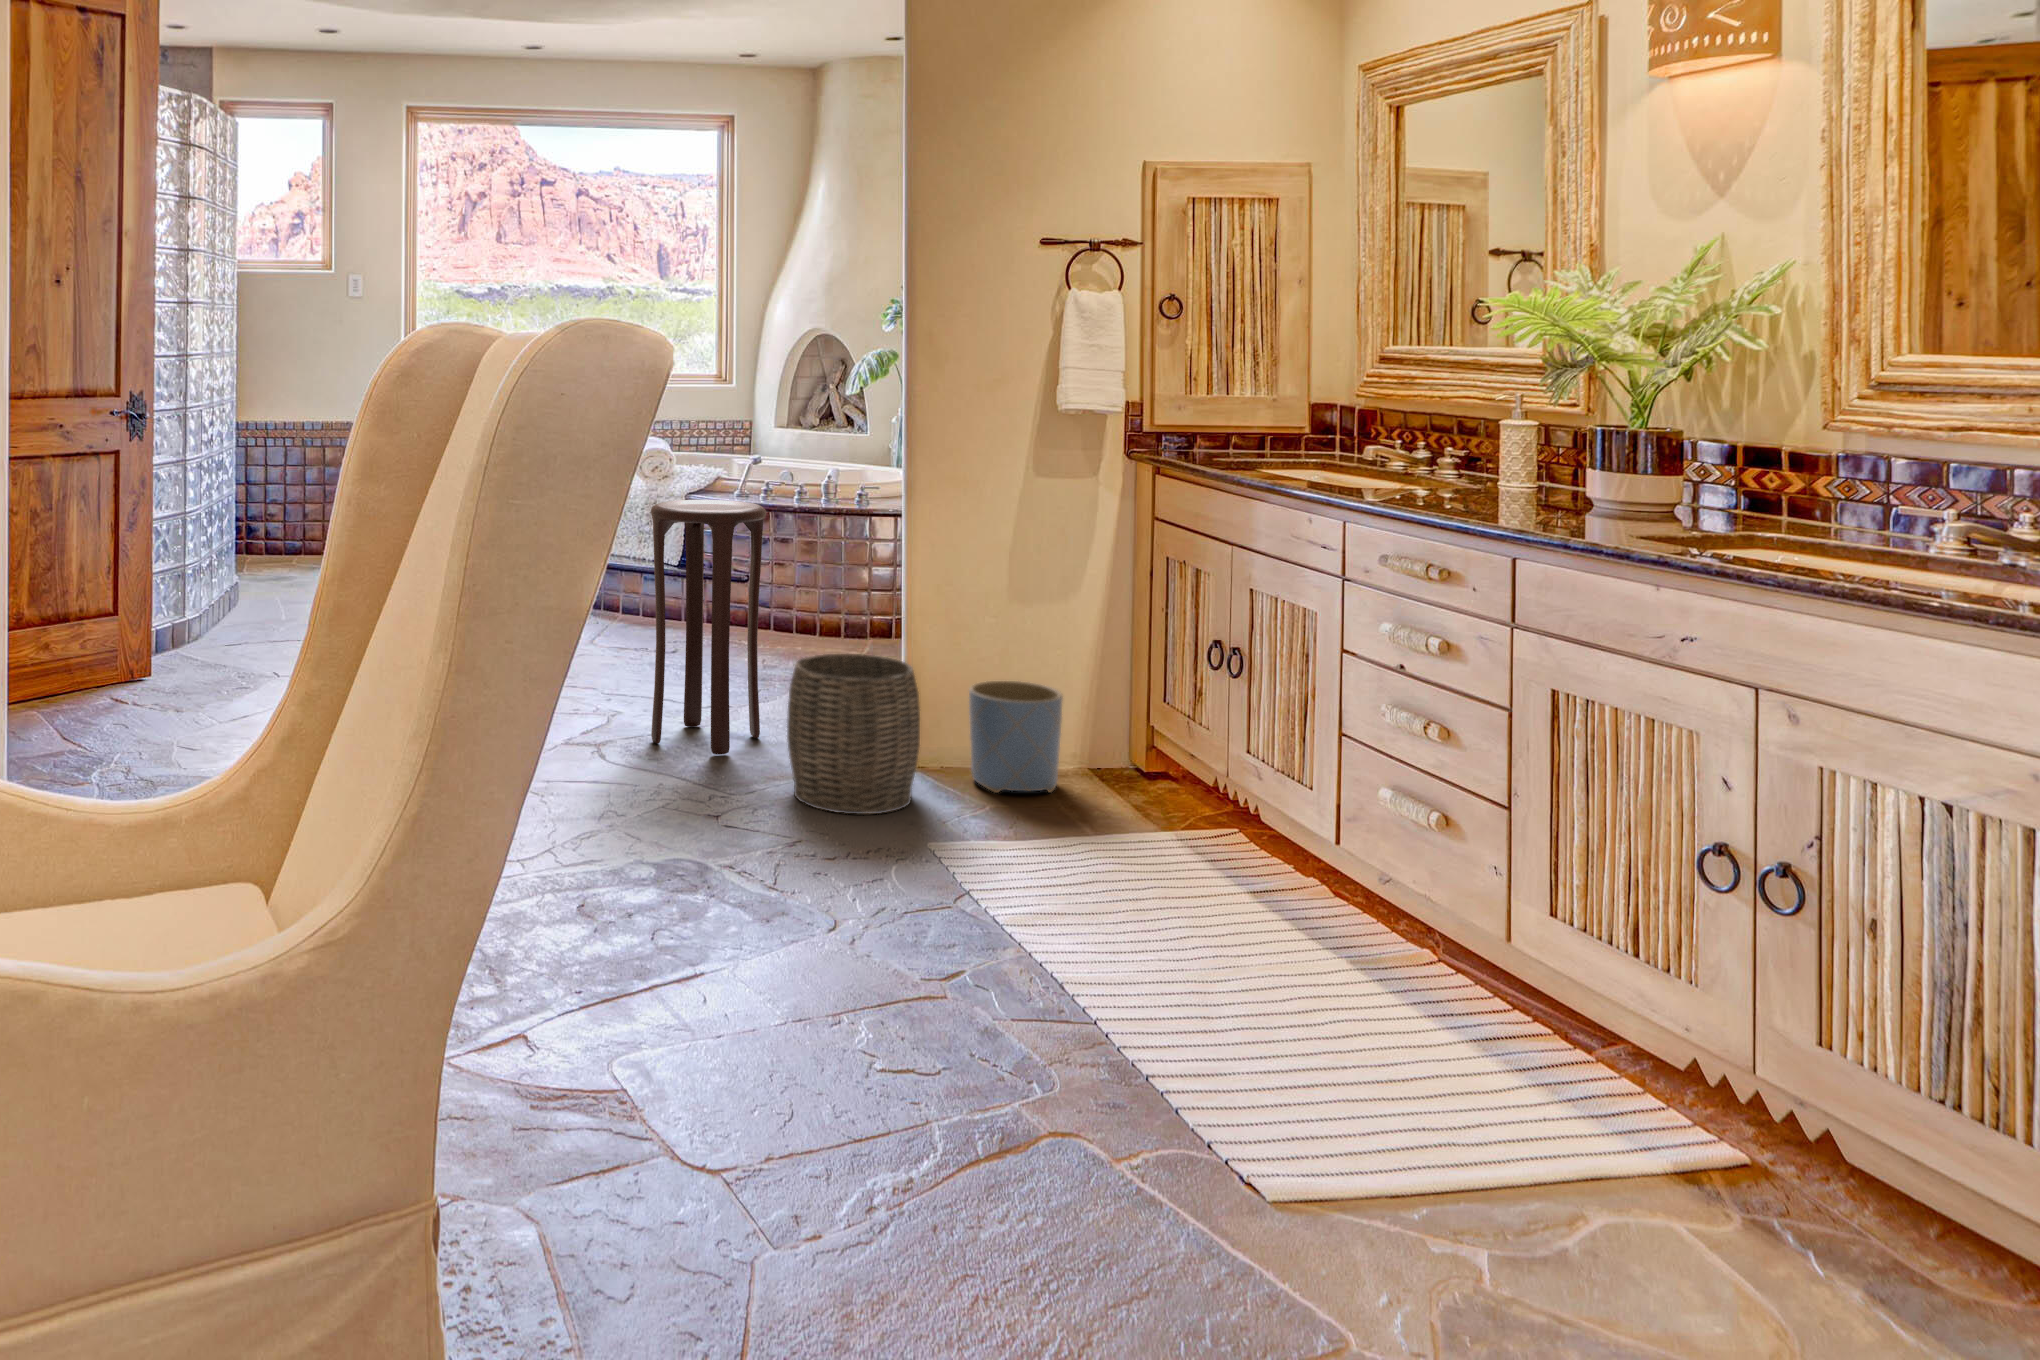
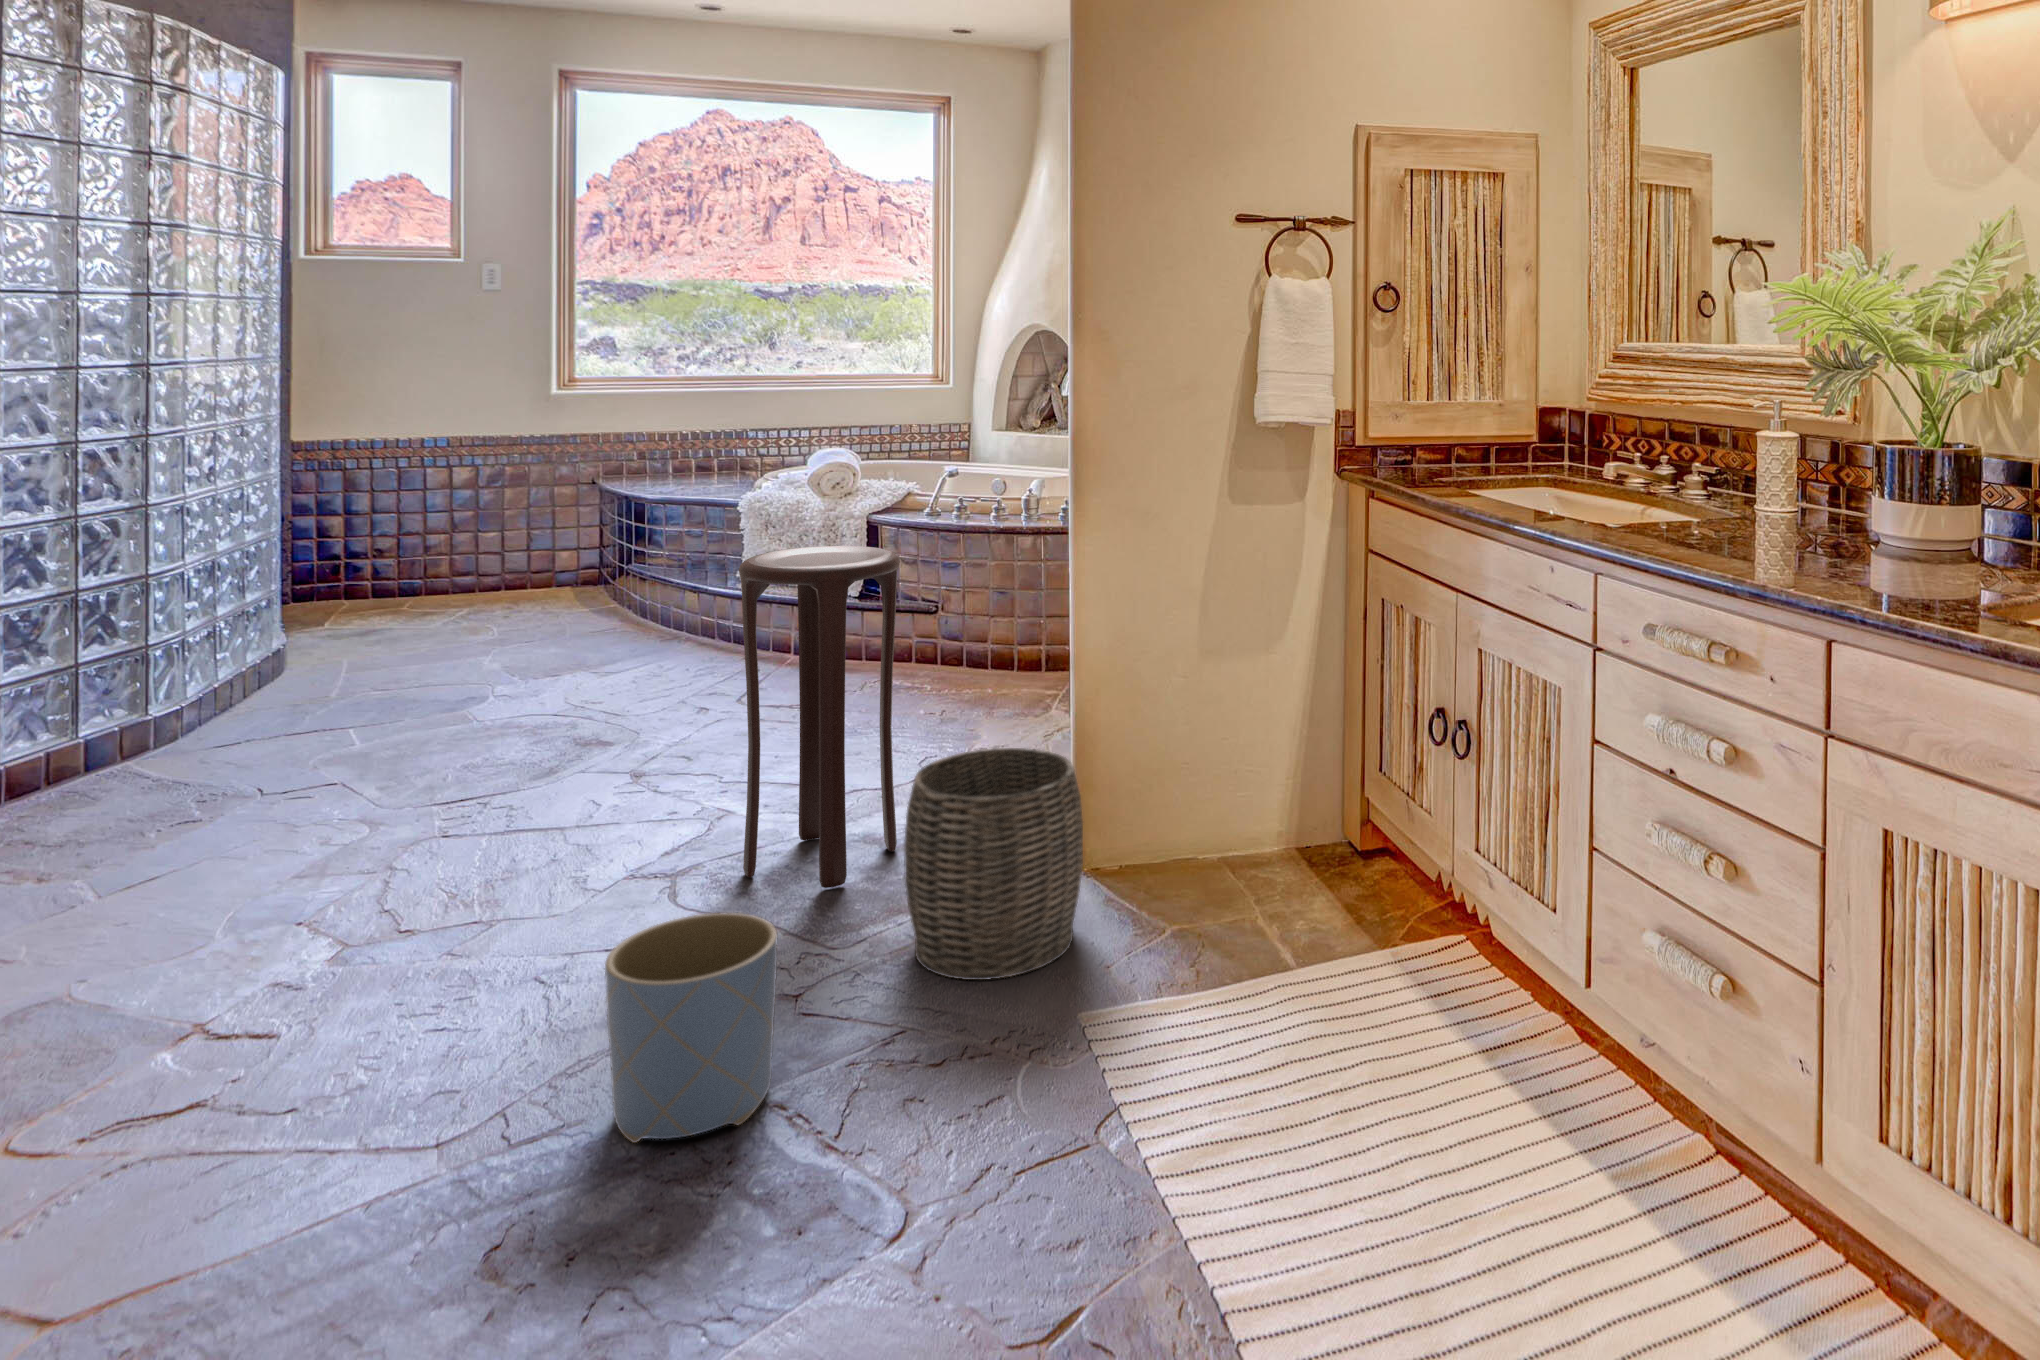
planter: present [969,681,1063,793] -> present [605,913,778,1143]

